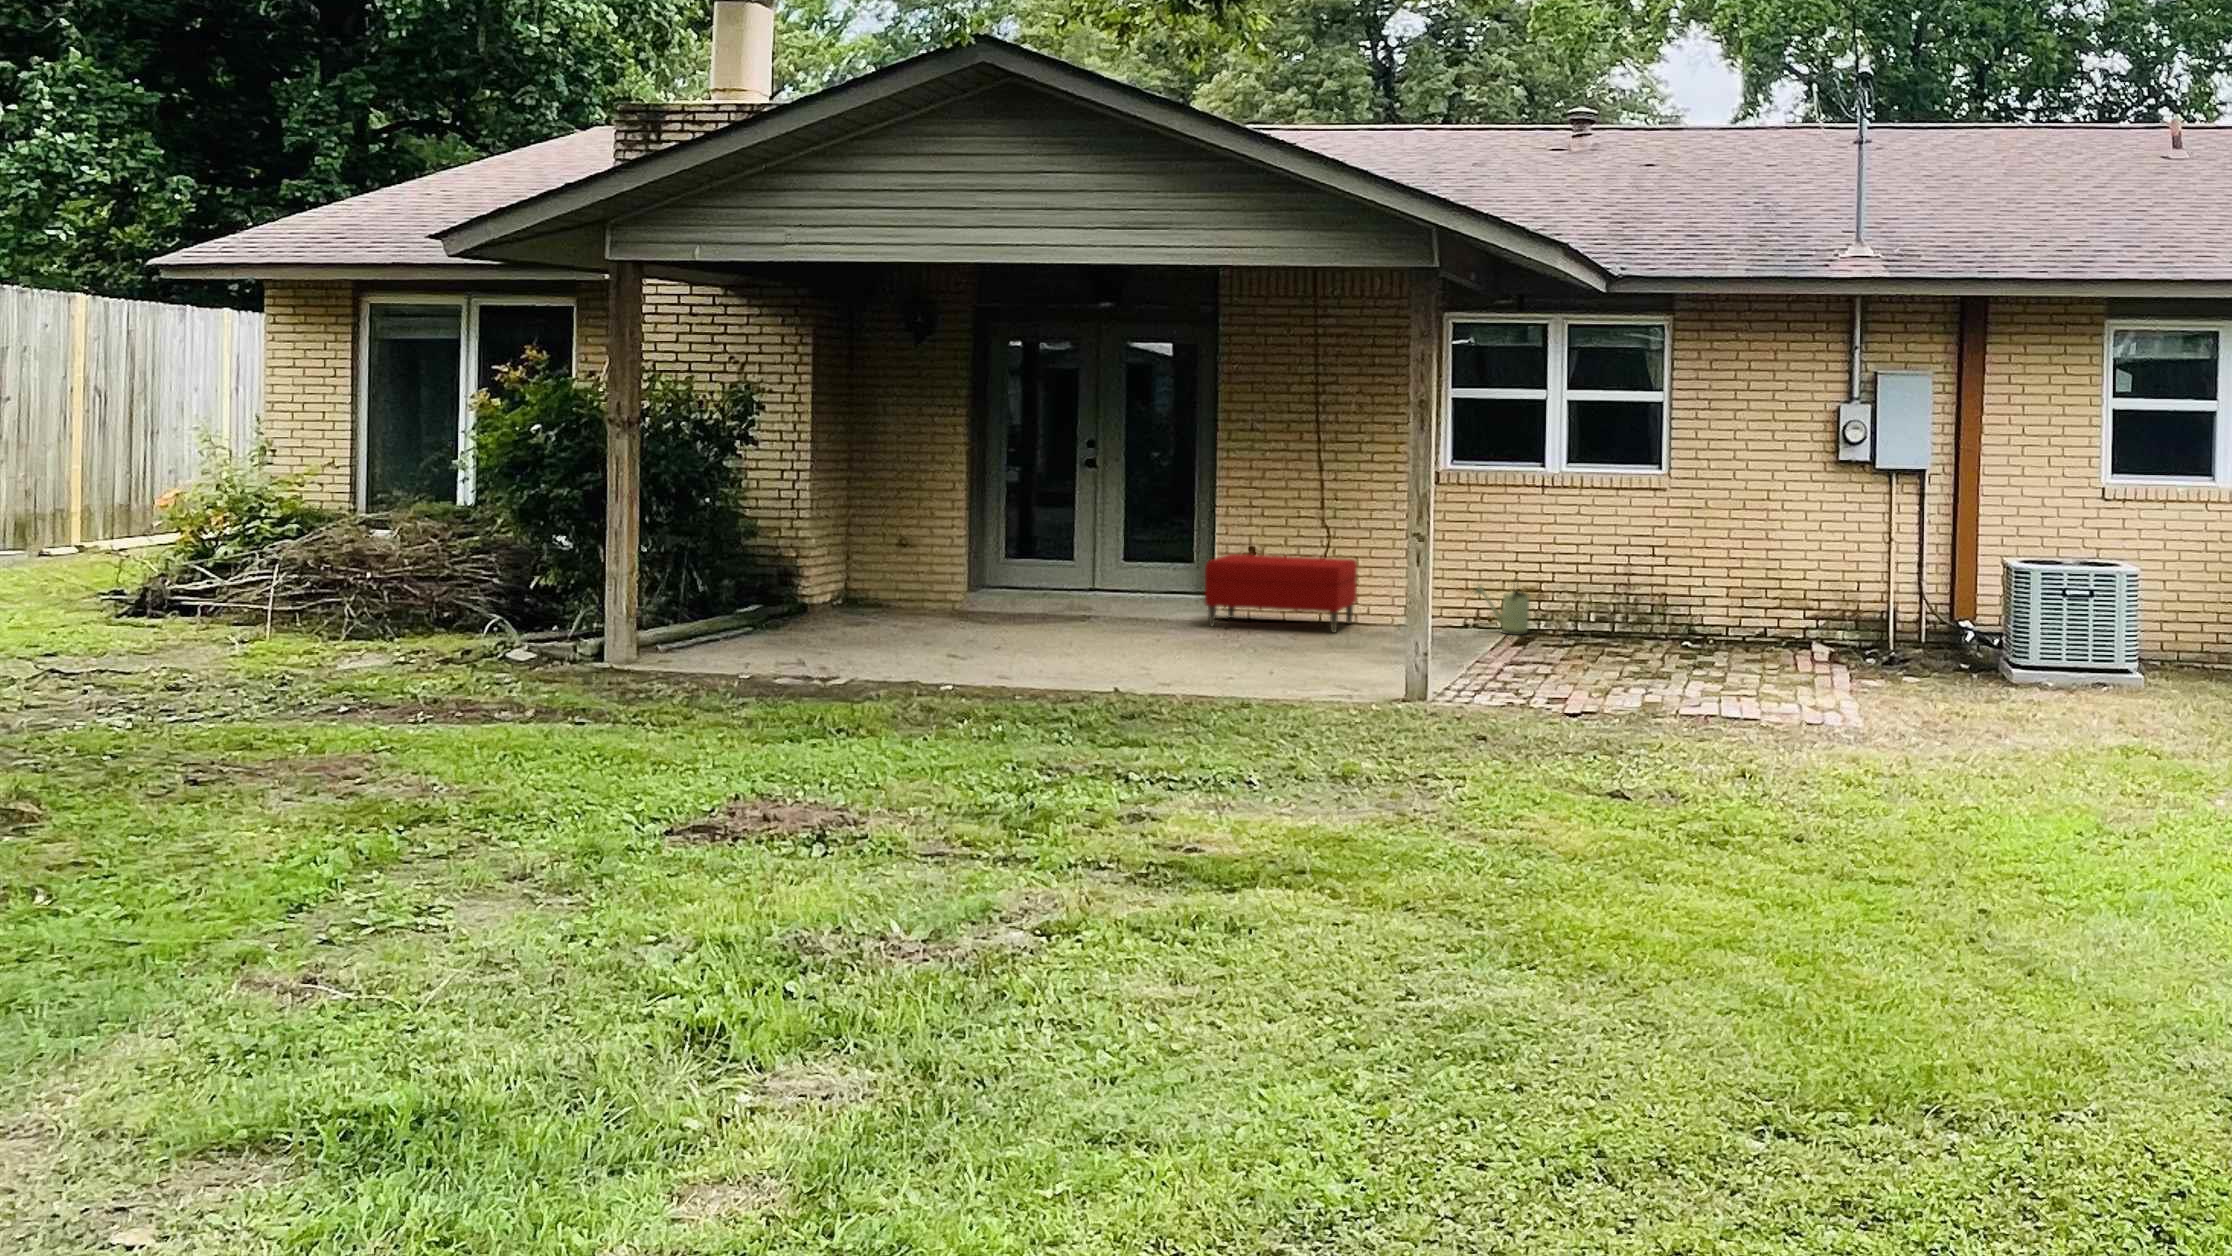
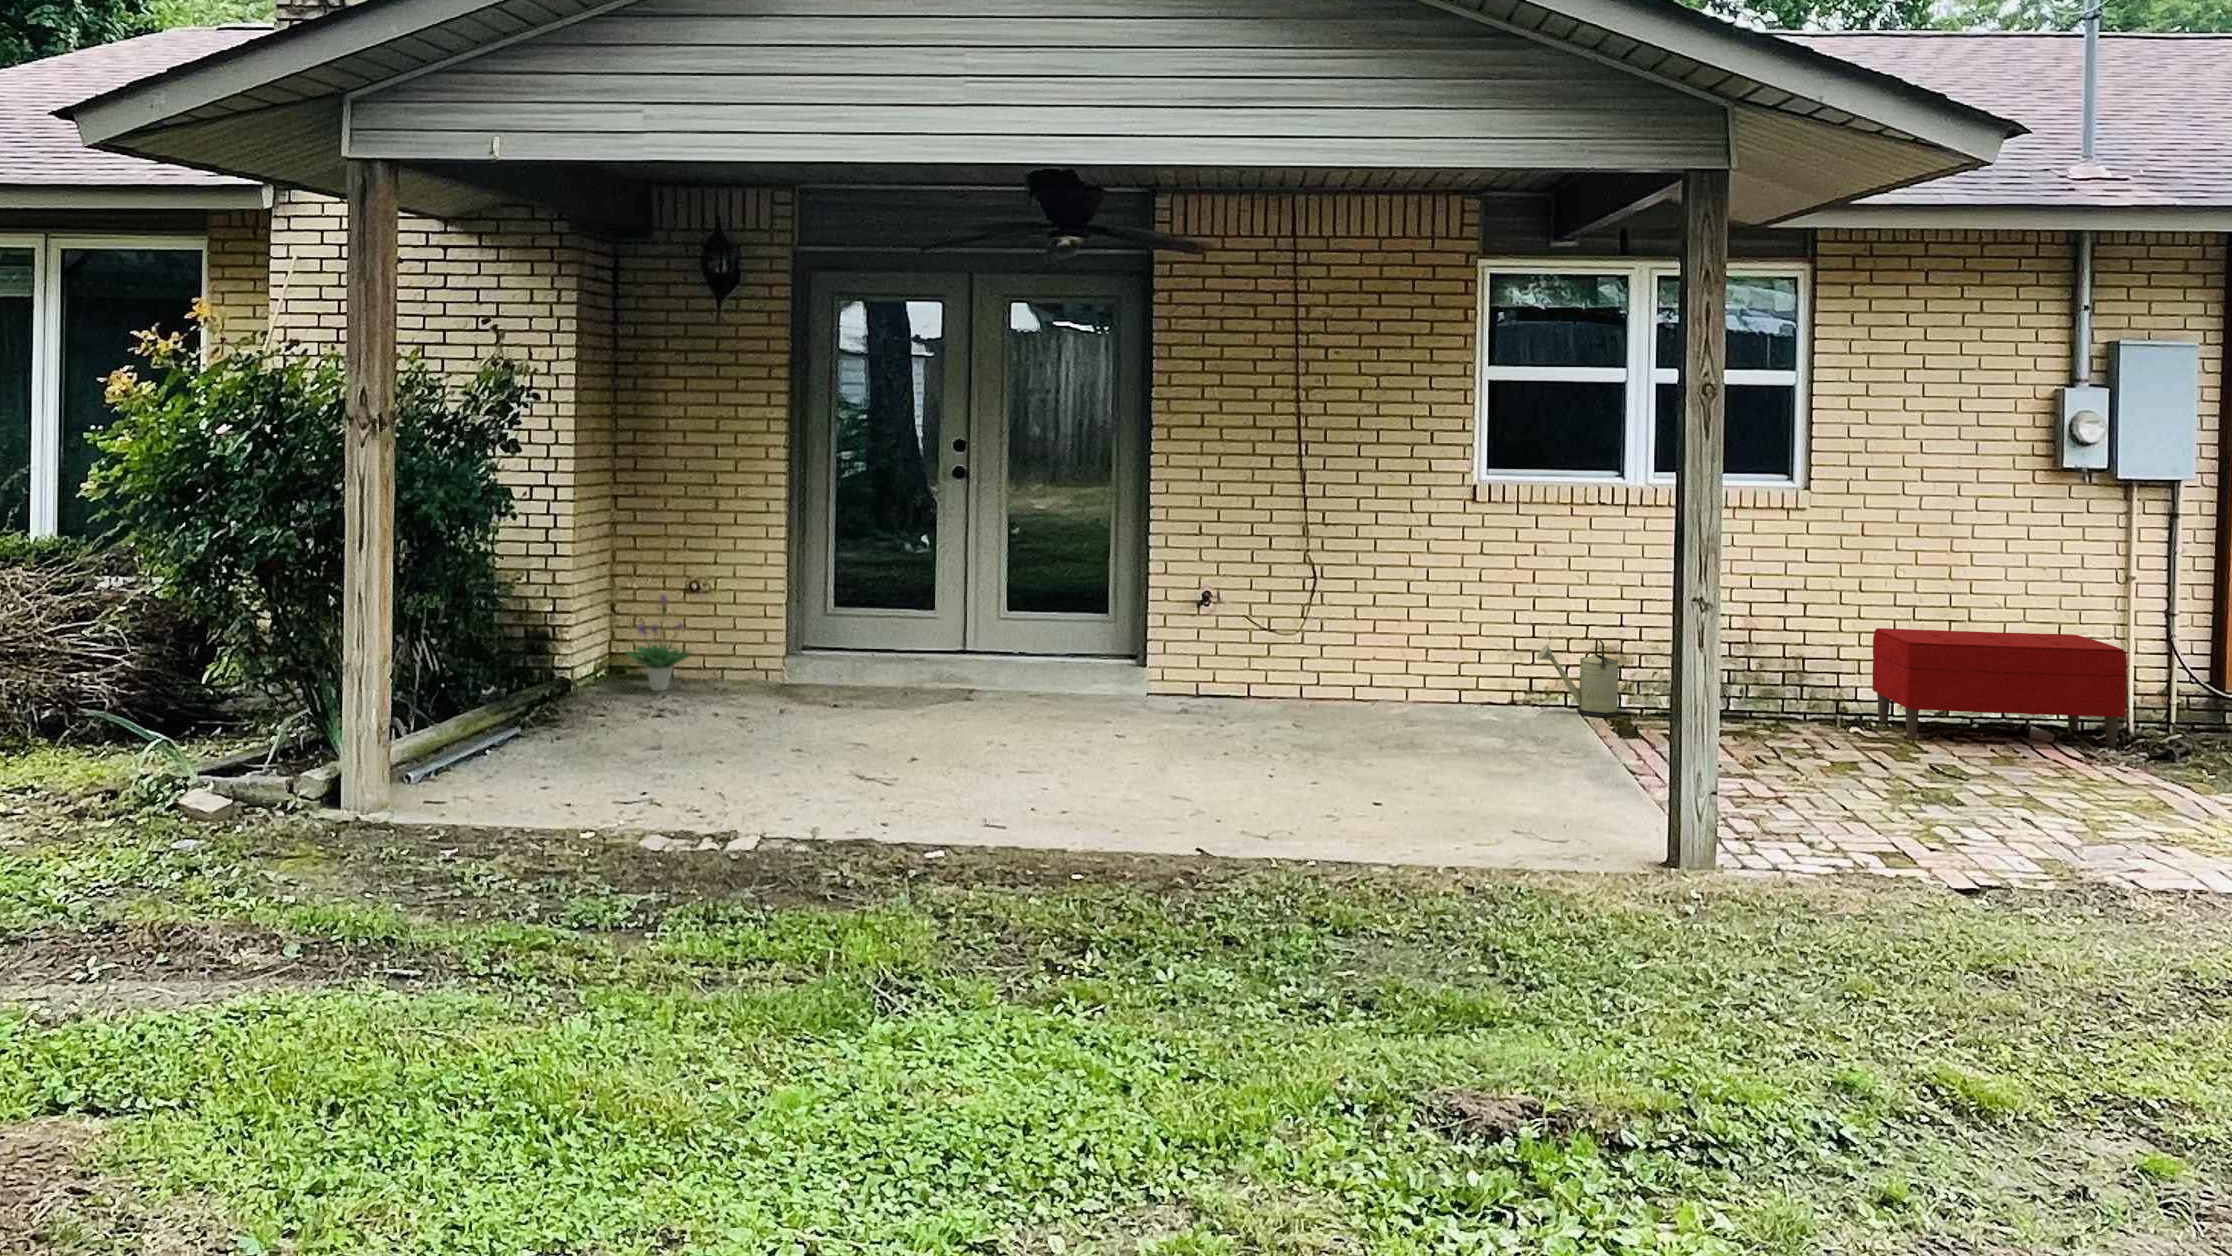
potted plant: none [852,539,903,607] -> present [626,594,691,691]
bench: present [1205,554,1357,633] -> present [1873,628,2127,747]

